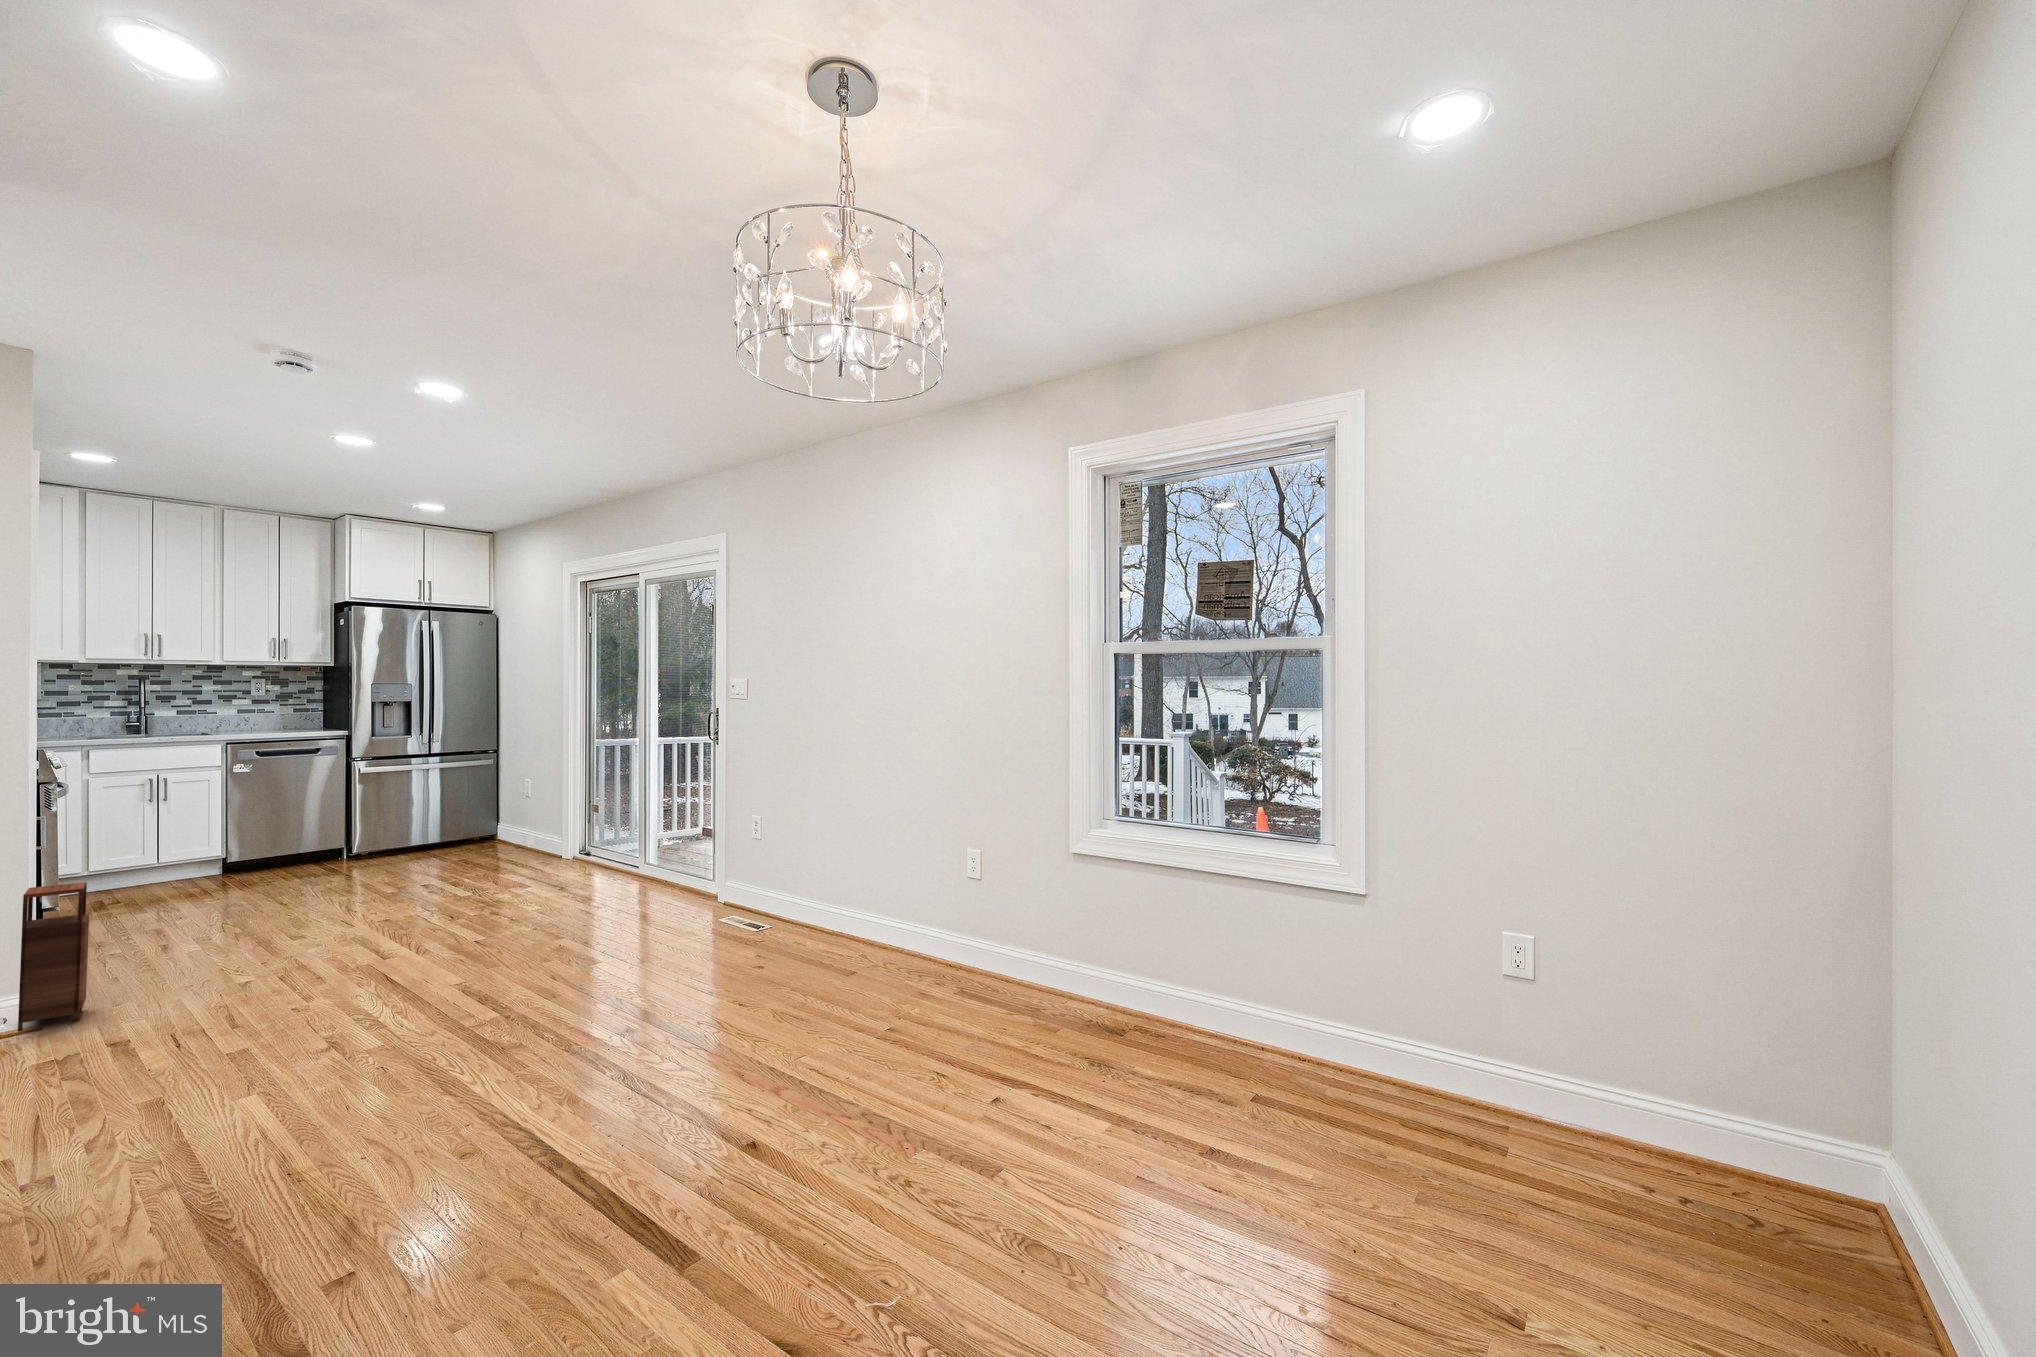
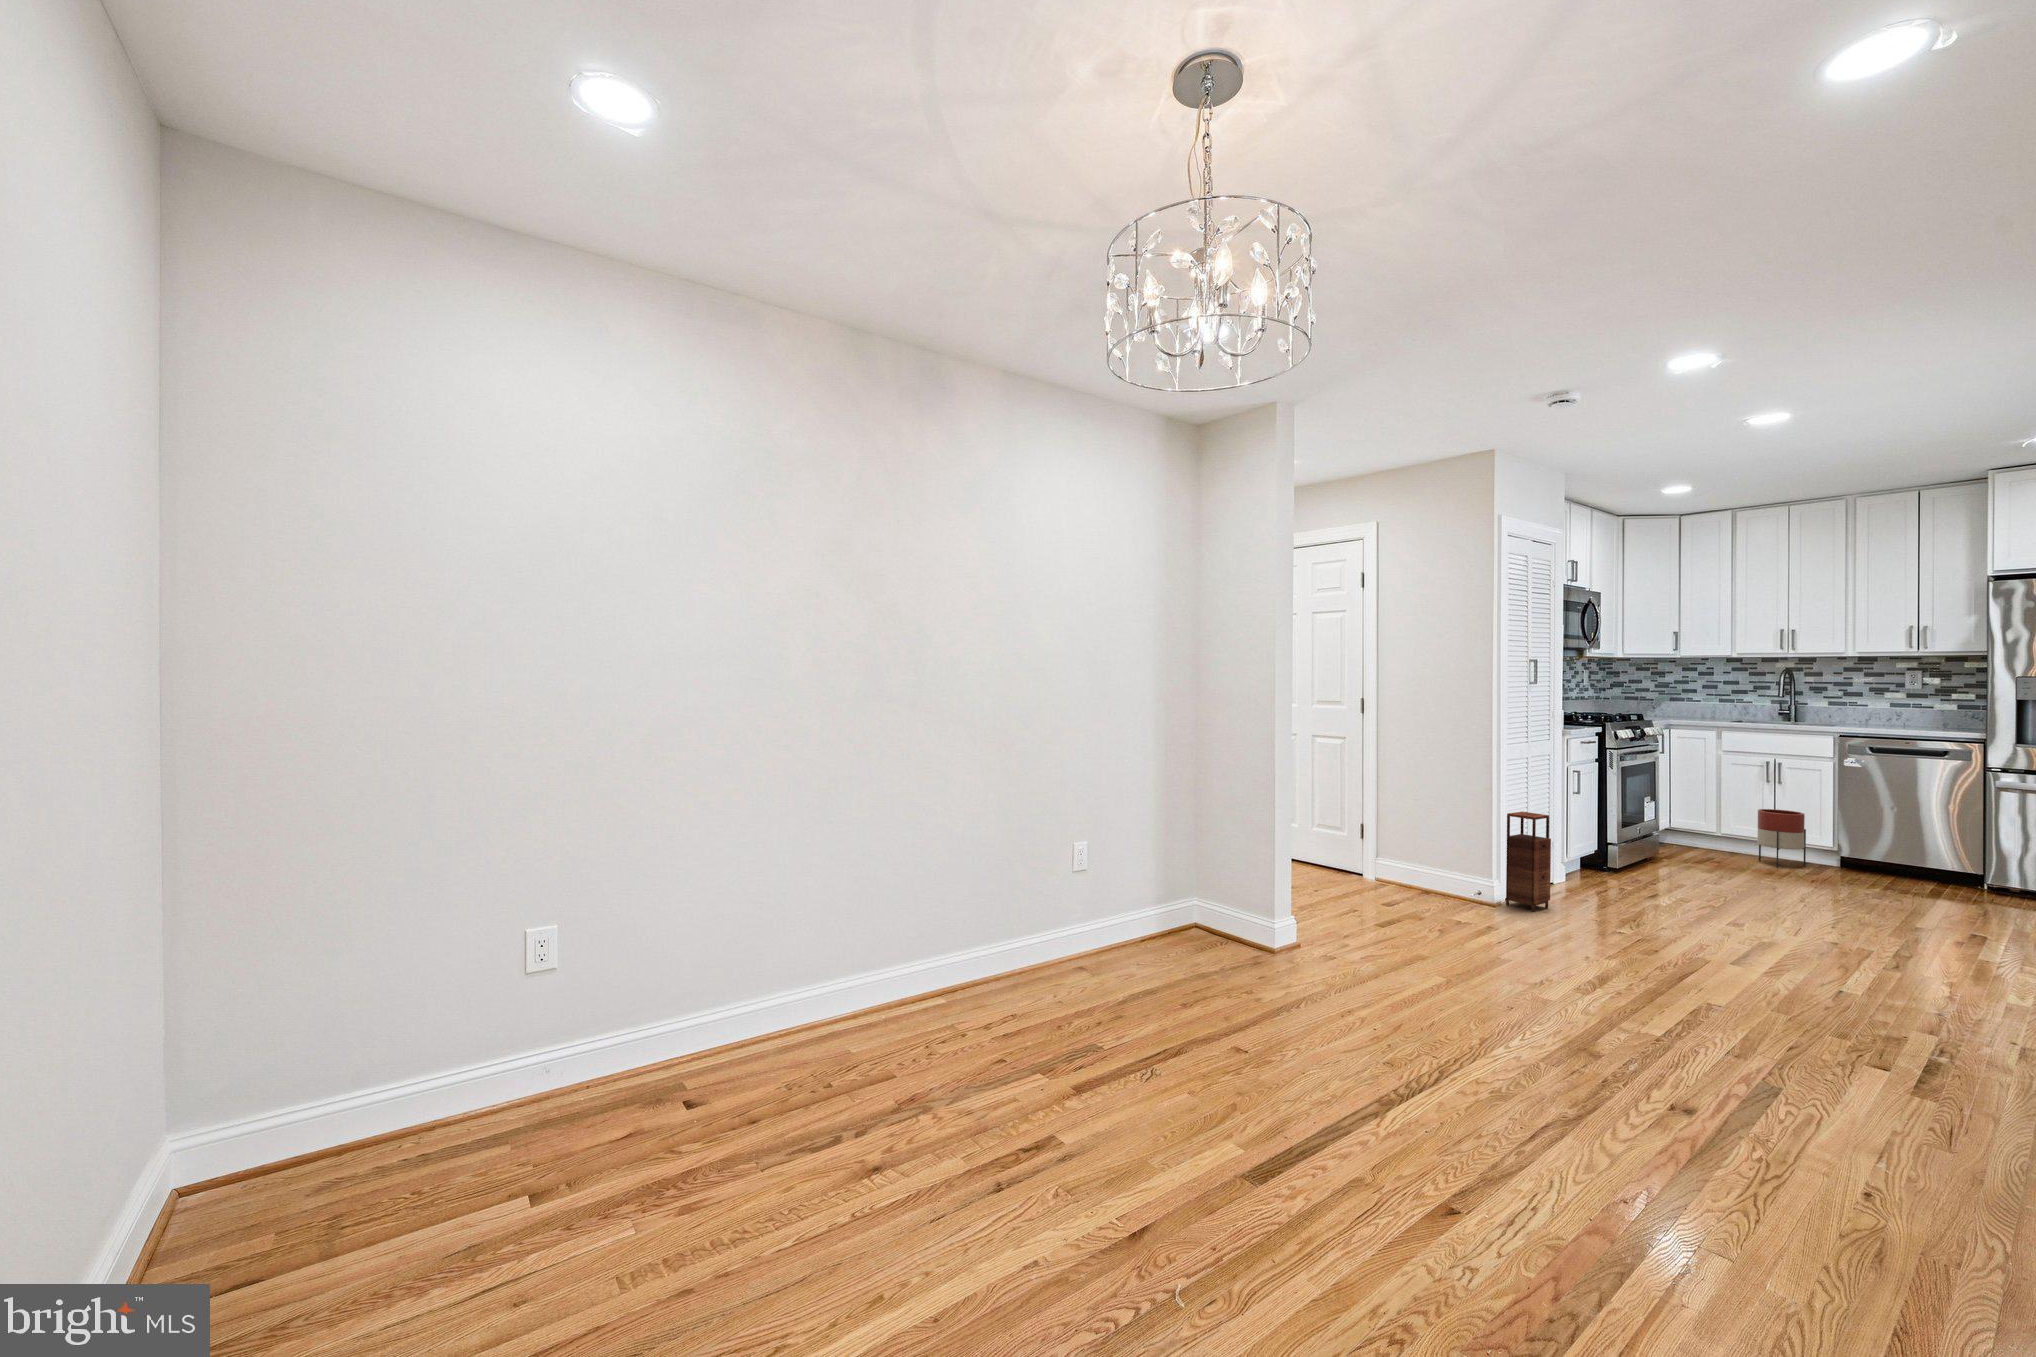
planter: none [147,827,205,891] -> present [1757,809,1806,868]

